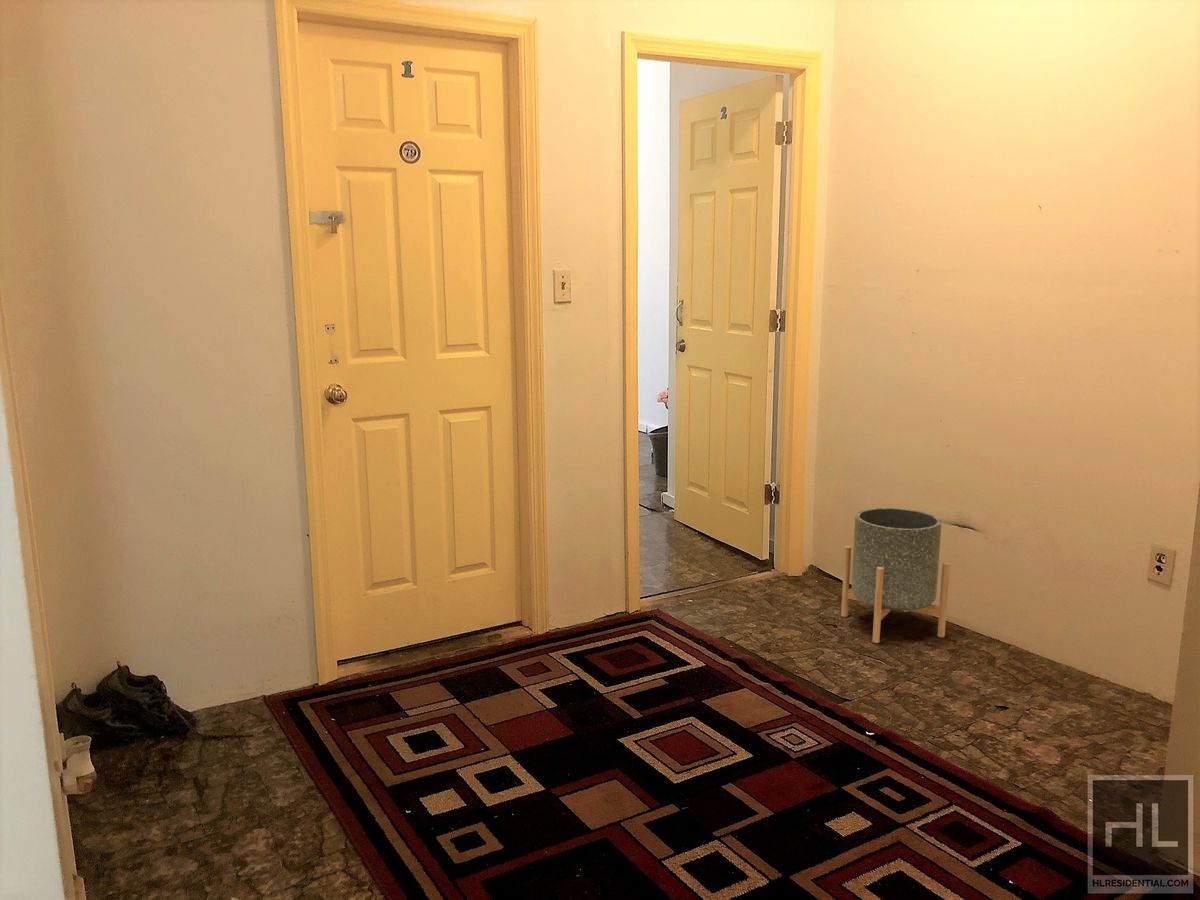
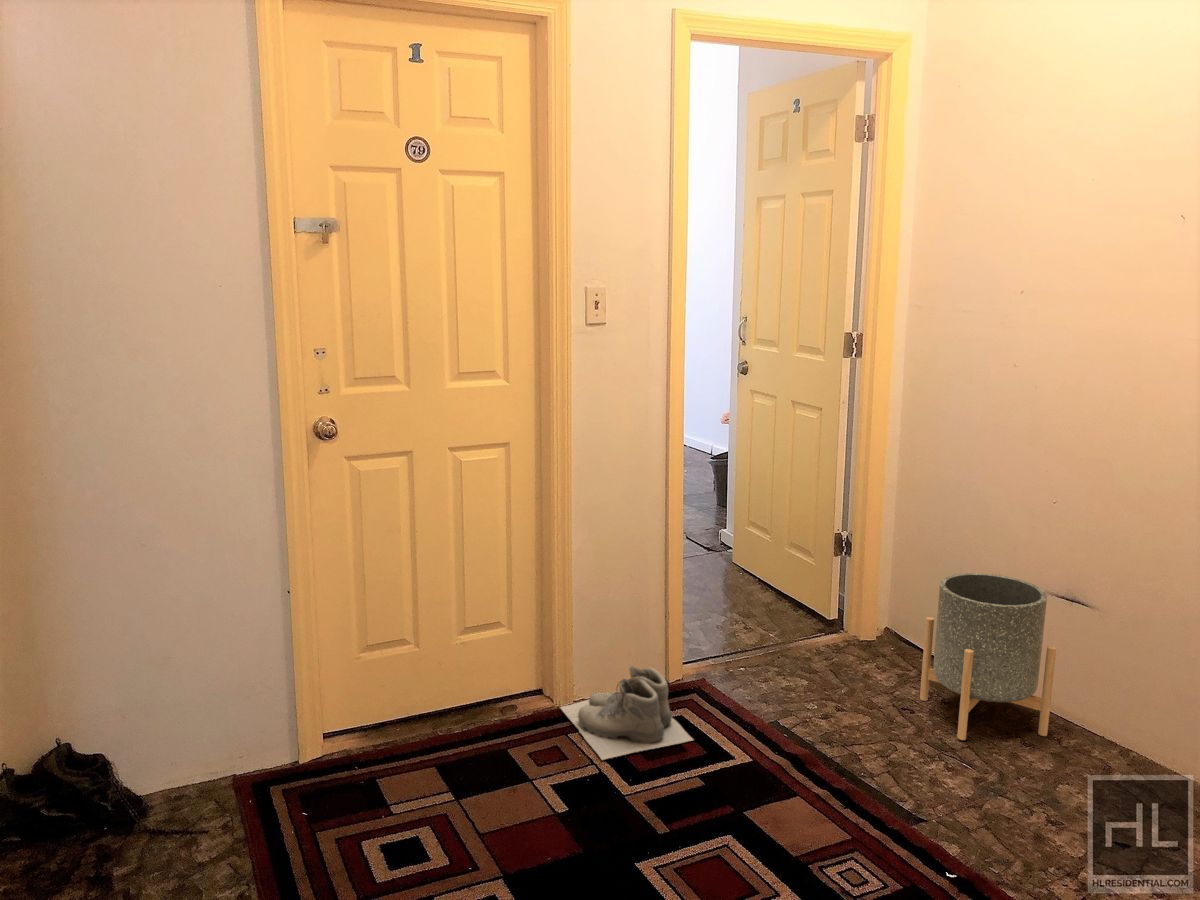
boots: none [538,593,656,670] -> present [560,665,693,760]

